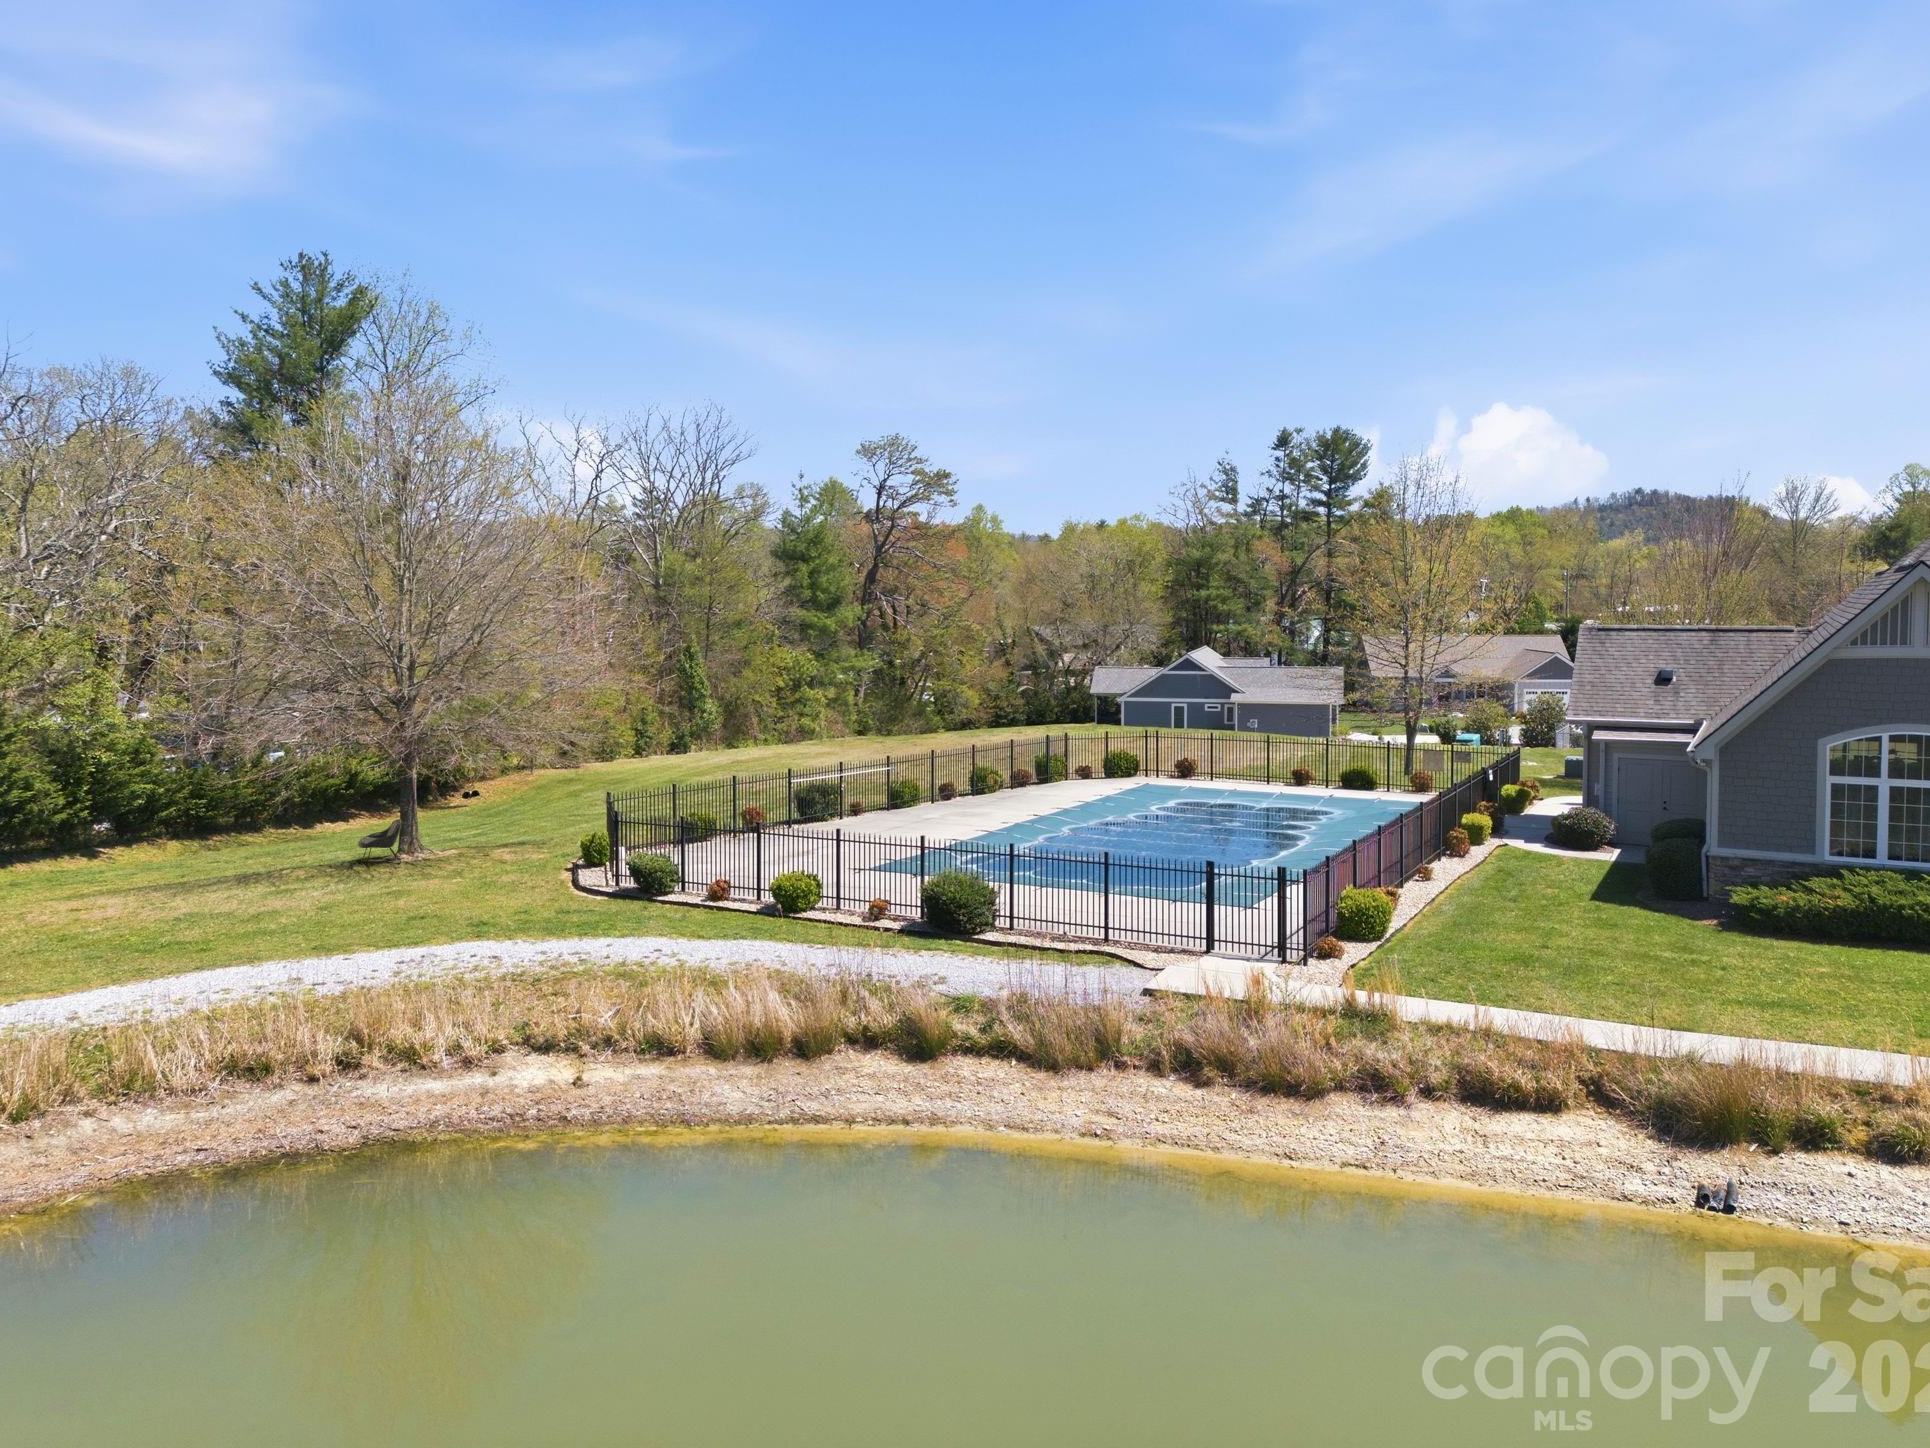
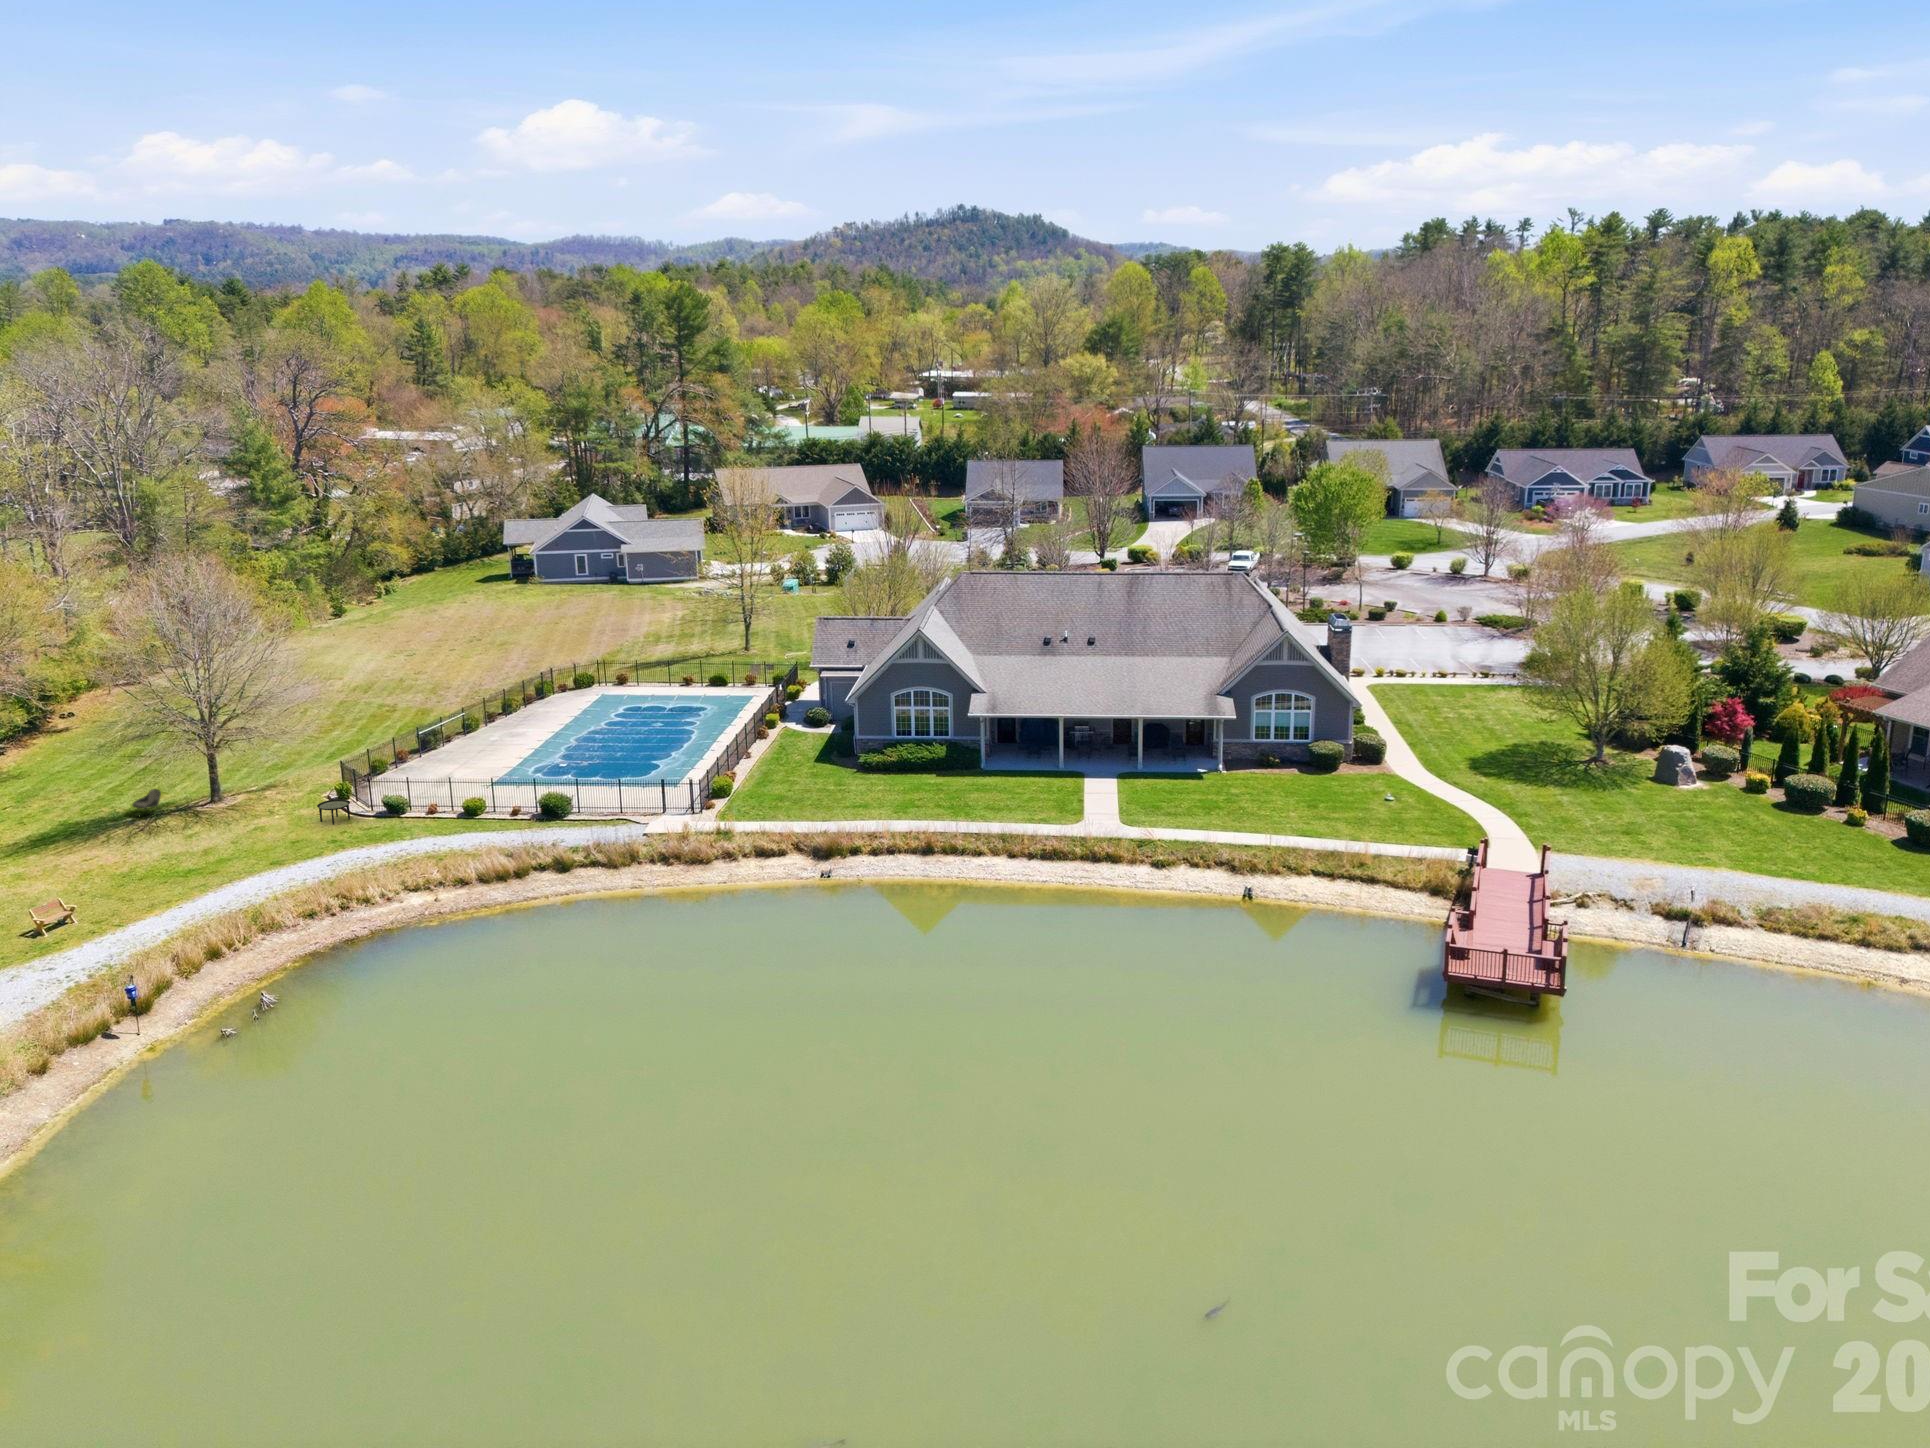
round table: none [569,857,630,902] -> present [317,799,350,825]

